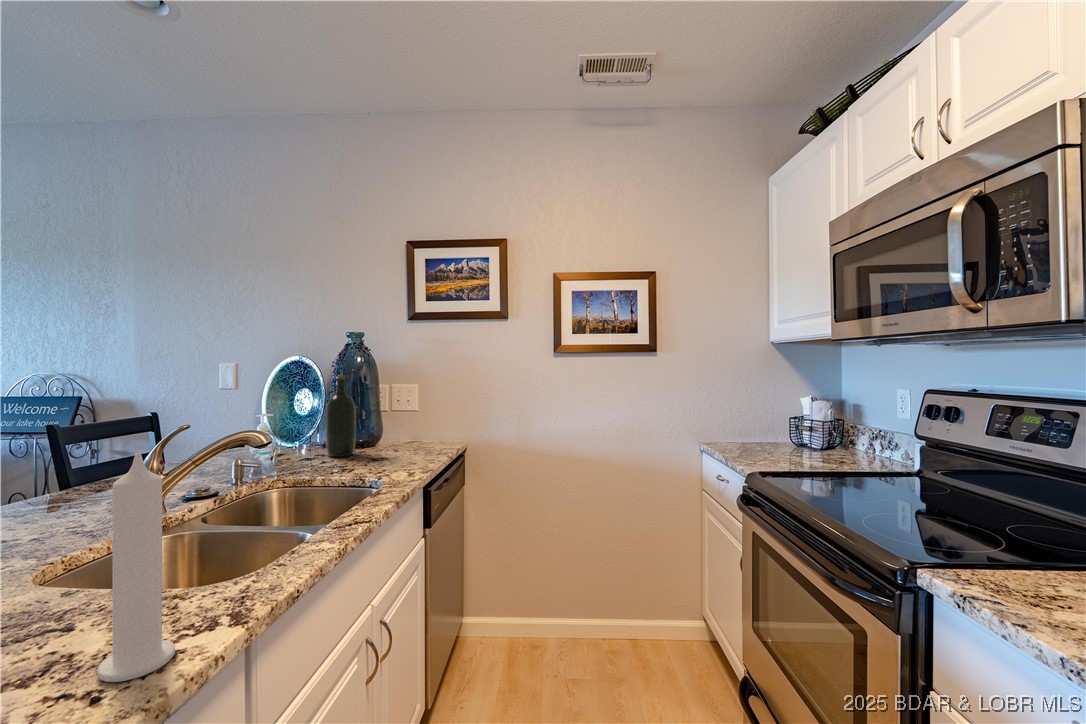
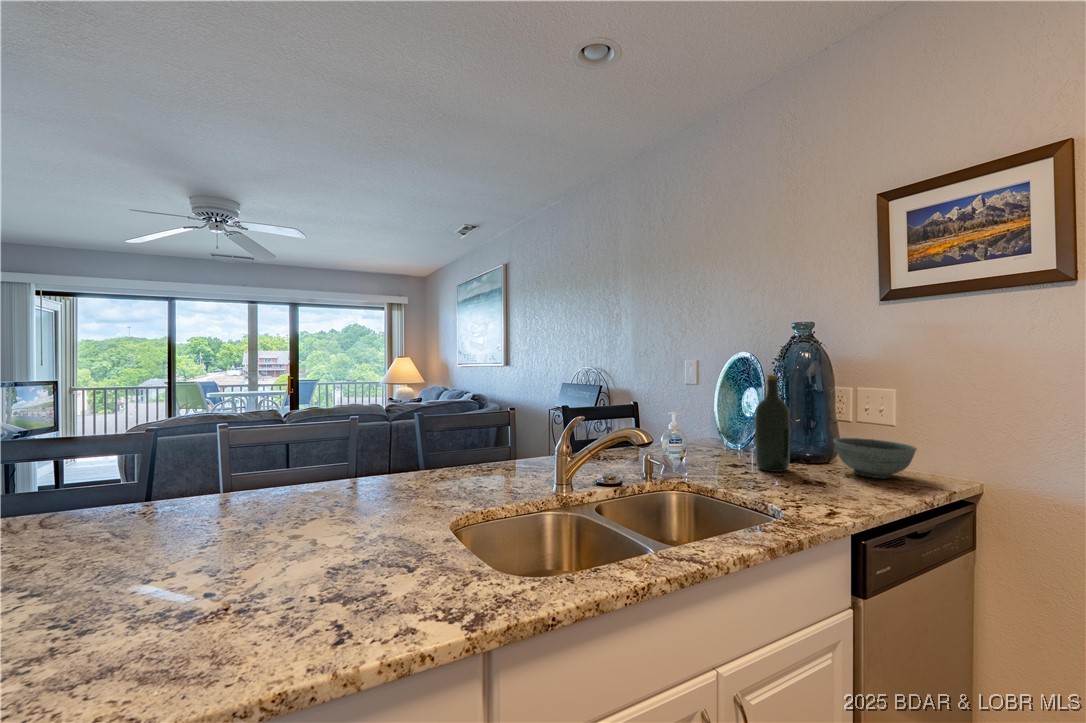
bowl: none [383,421,435,448] -> present [833,438,917,478]
candle: present [97,453,175,682] -> none [364,439,419,637]

